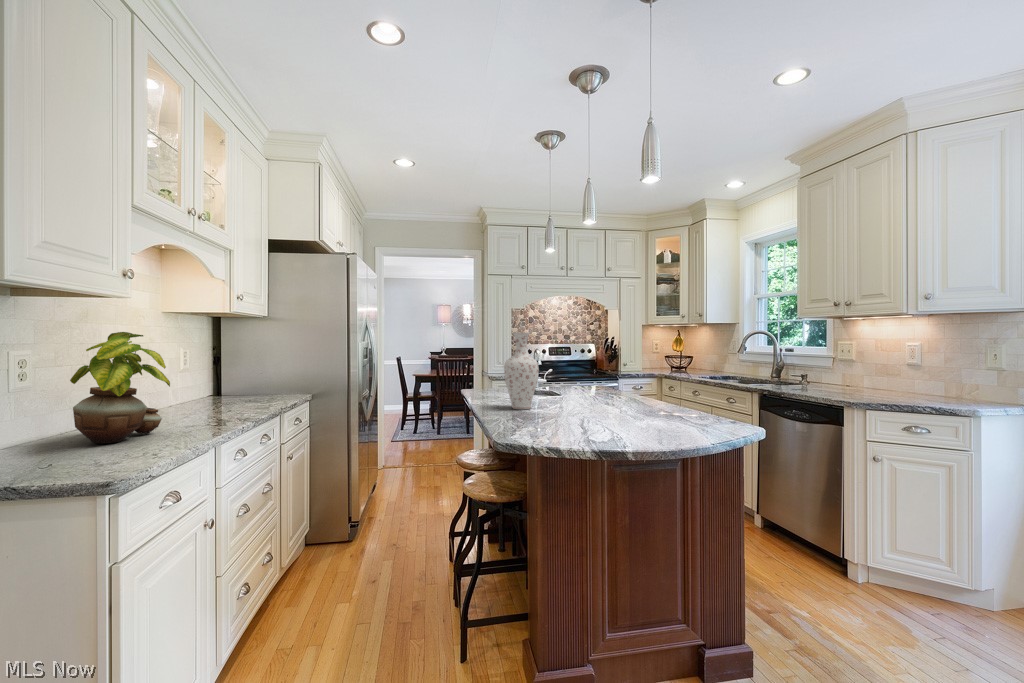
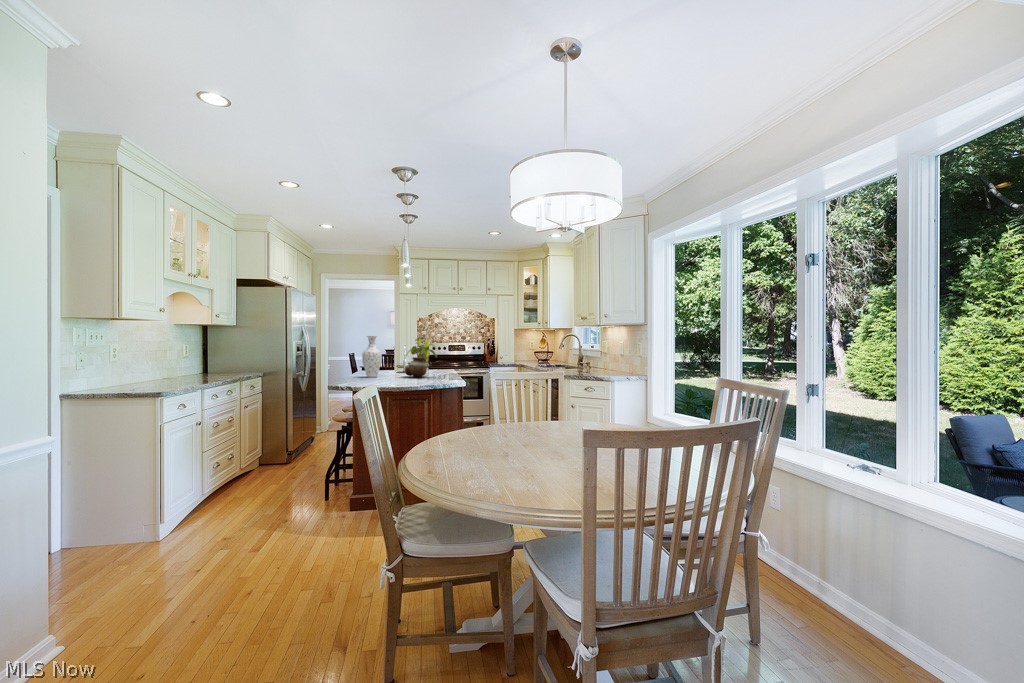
potted plant: present [70,332,170,443] -> present [405,337,437,377]

